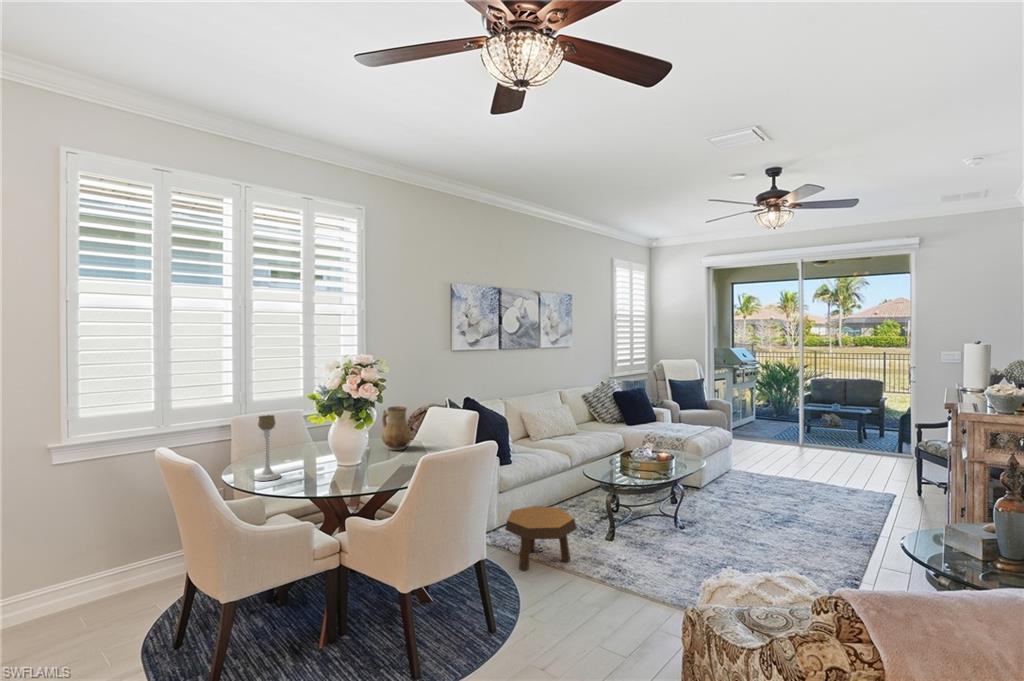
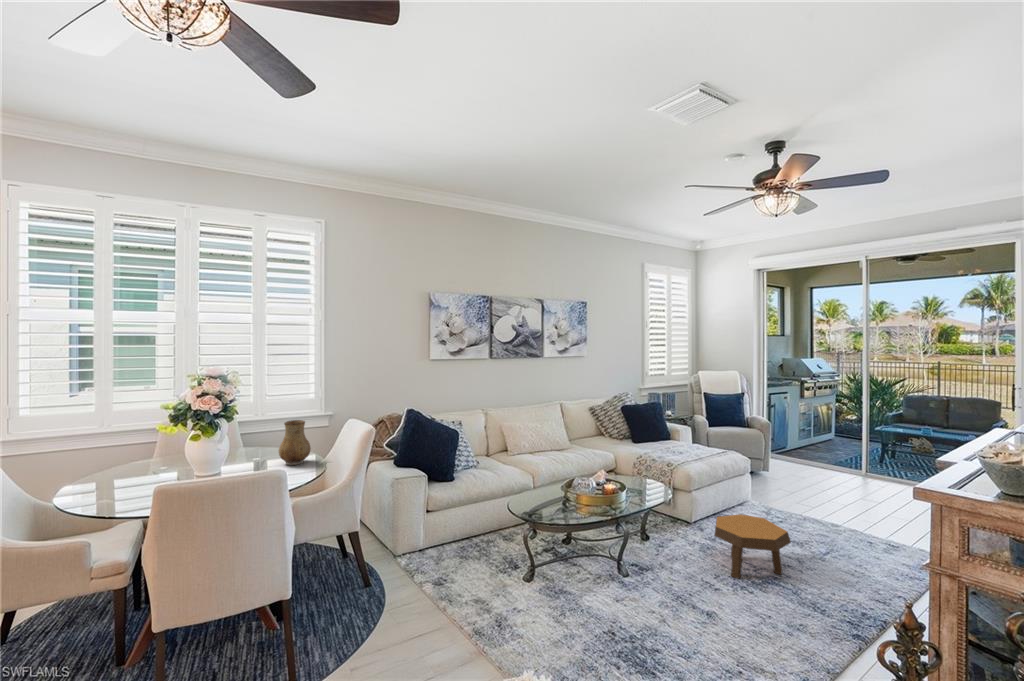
candle holder: present [254,415,281,481] -> none [104,428,136,493]
footstool: present [505,506,577,571] -> present [714,514,791,579]

